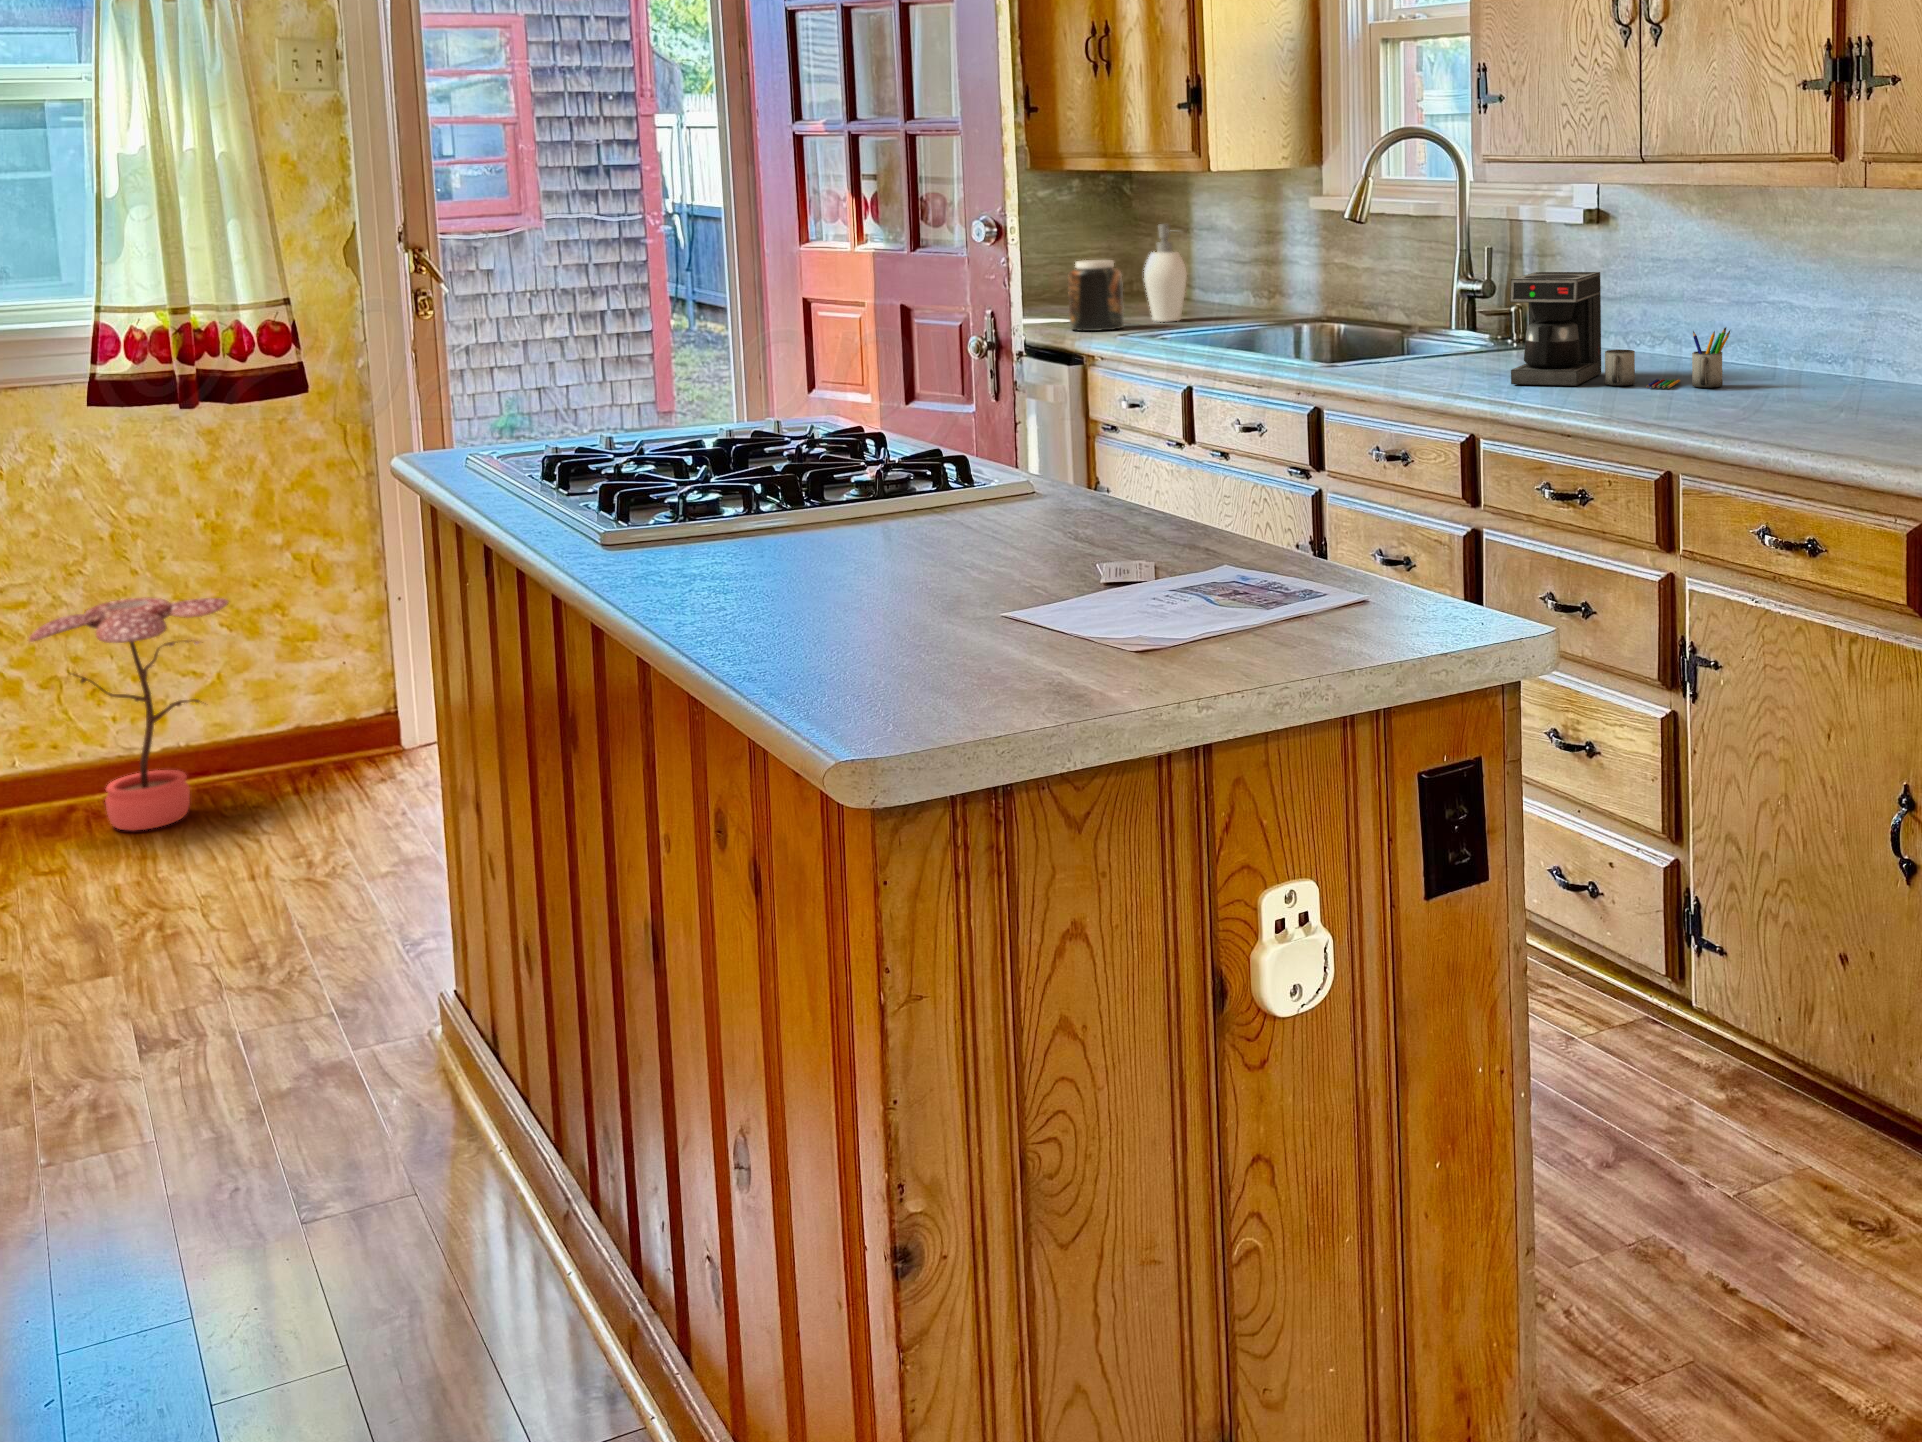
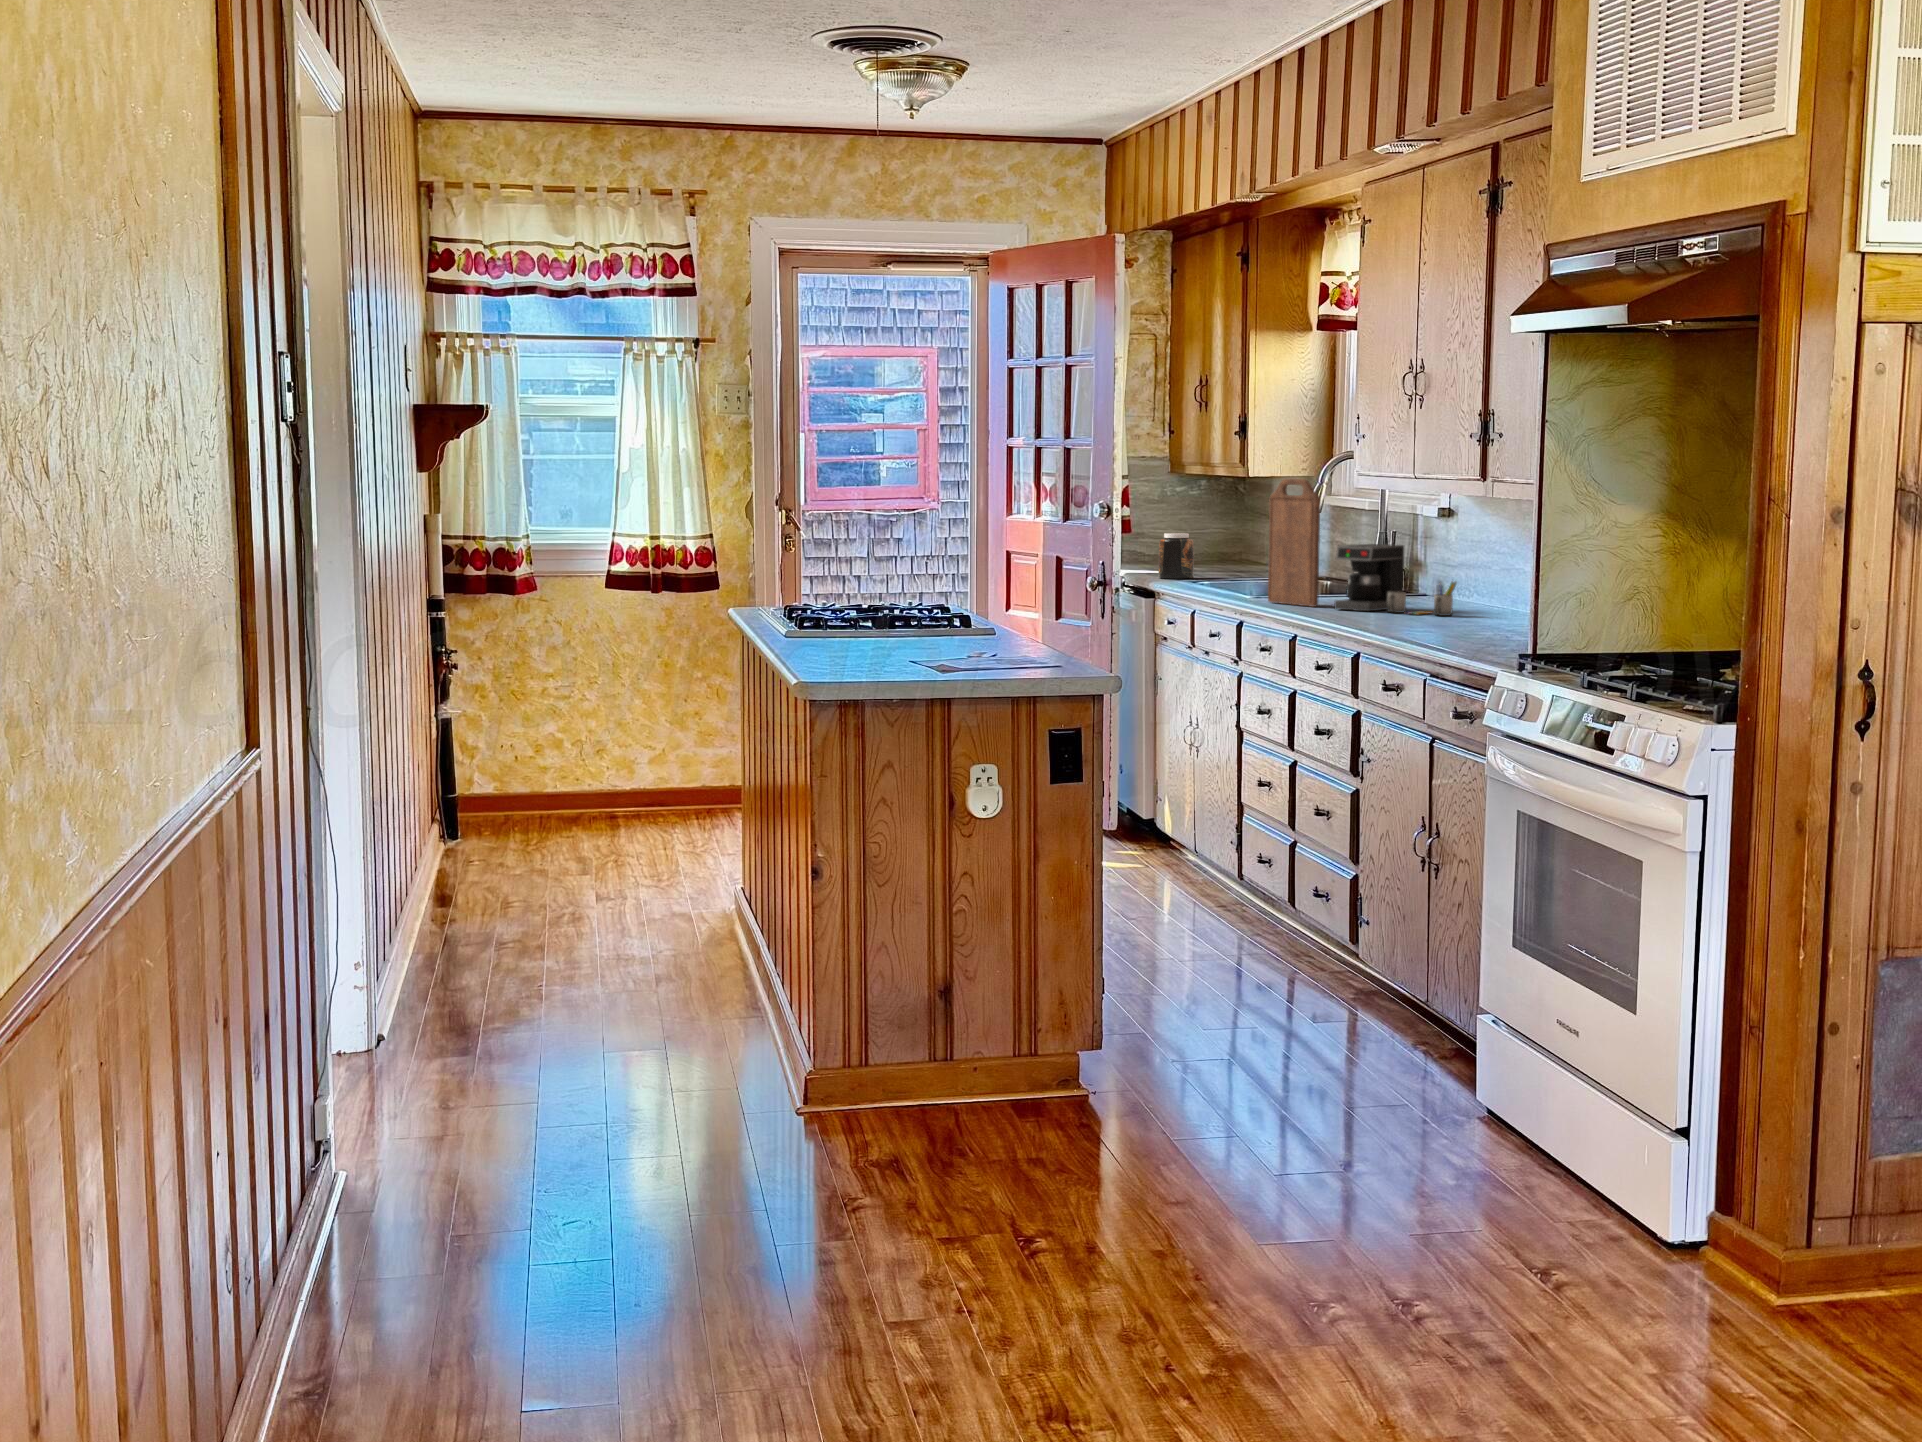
cutting board: none [1362,170,1469,380] -> present [1268,479,1320,607]
soap dispenser: present [1144,224,1187,322] -> none [1216,512,1244,577]
potted plant: present [29,598,228,830] -> none [566,699,666,828]

